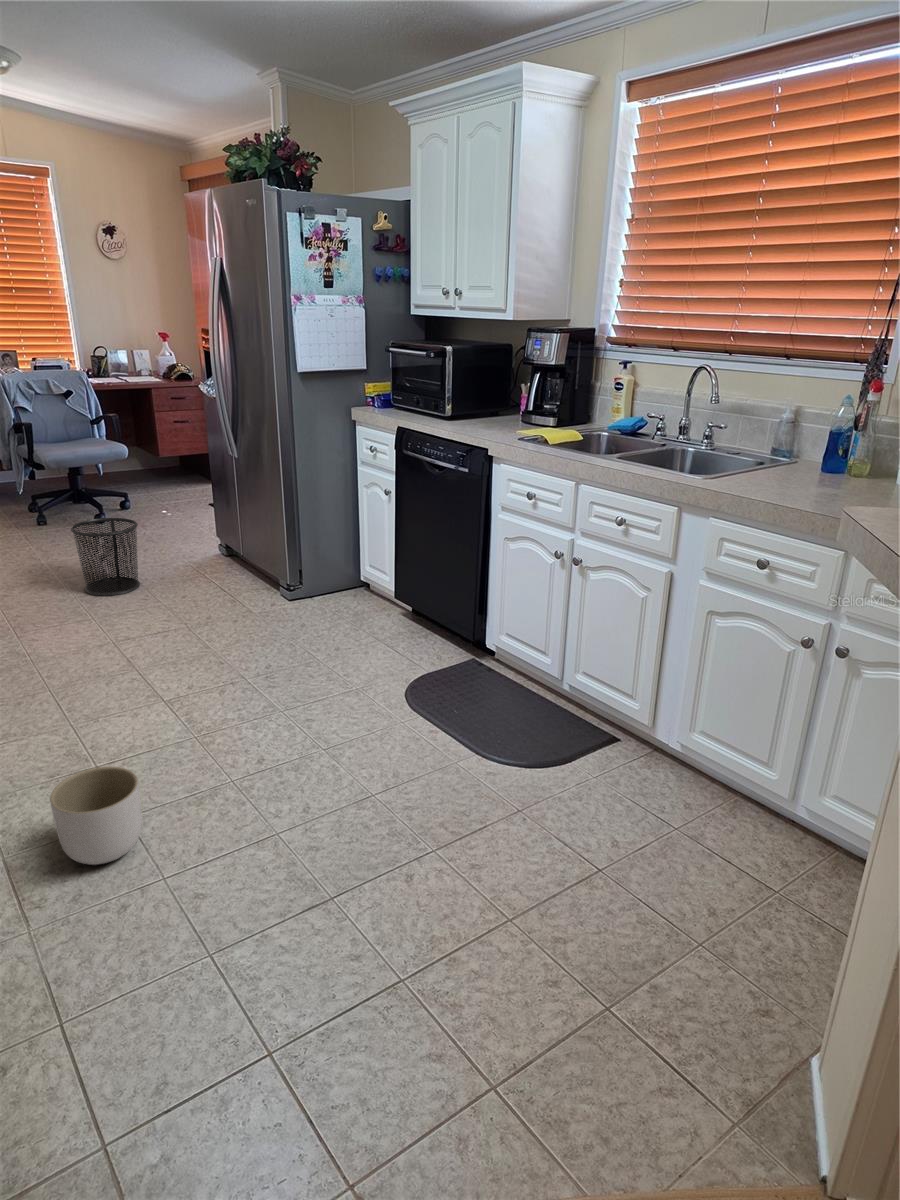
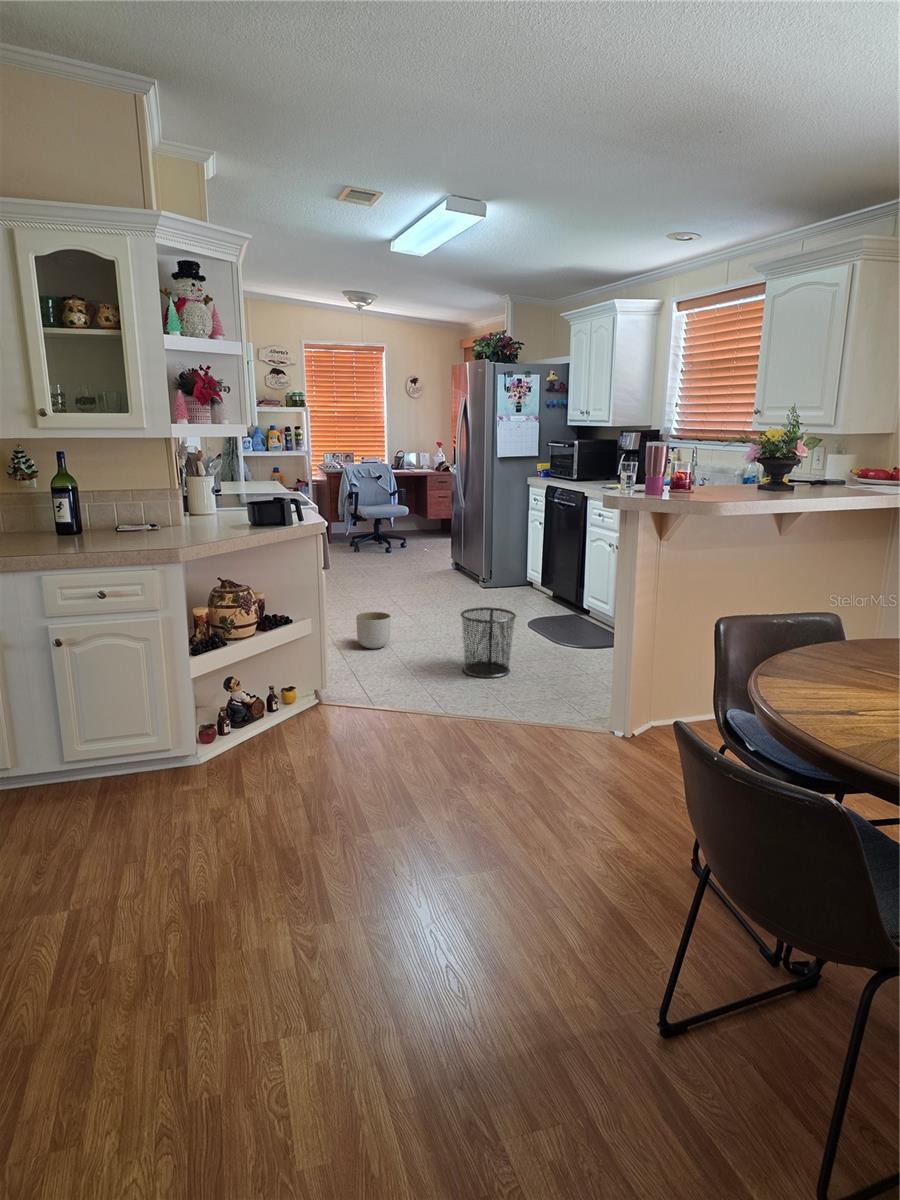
waste bin: present [71,518,140,596] -> present [461,607,516,678]

